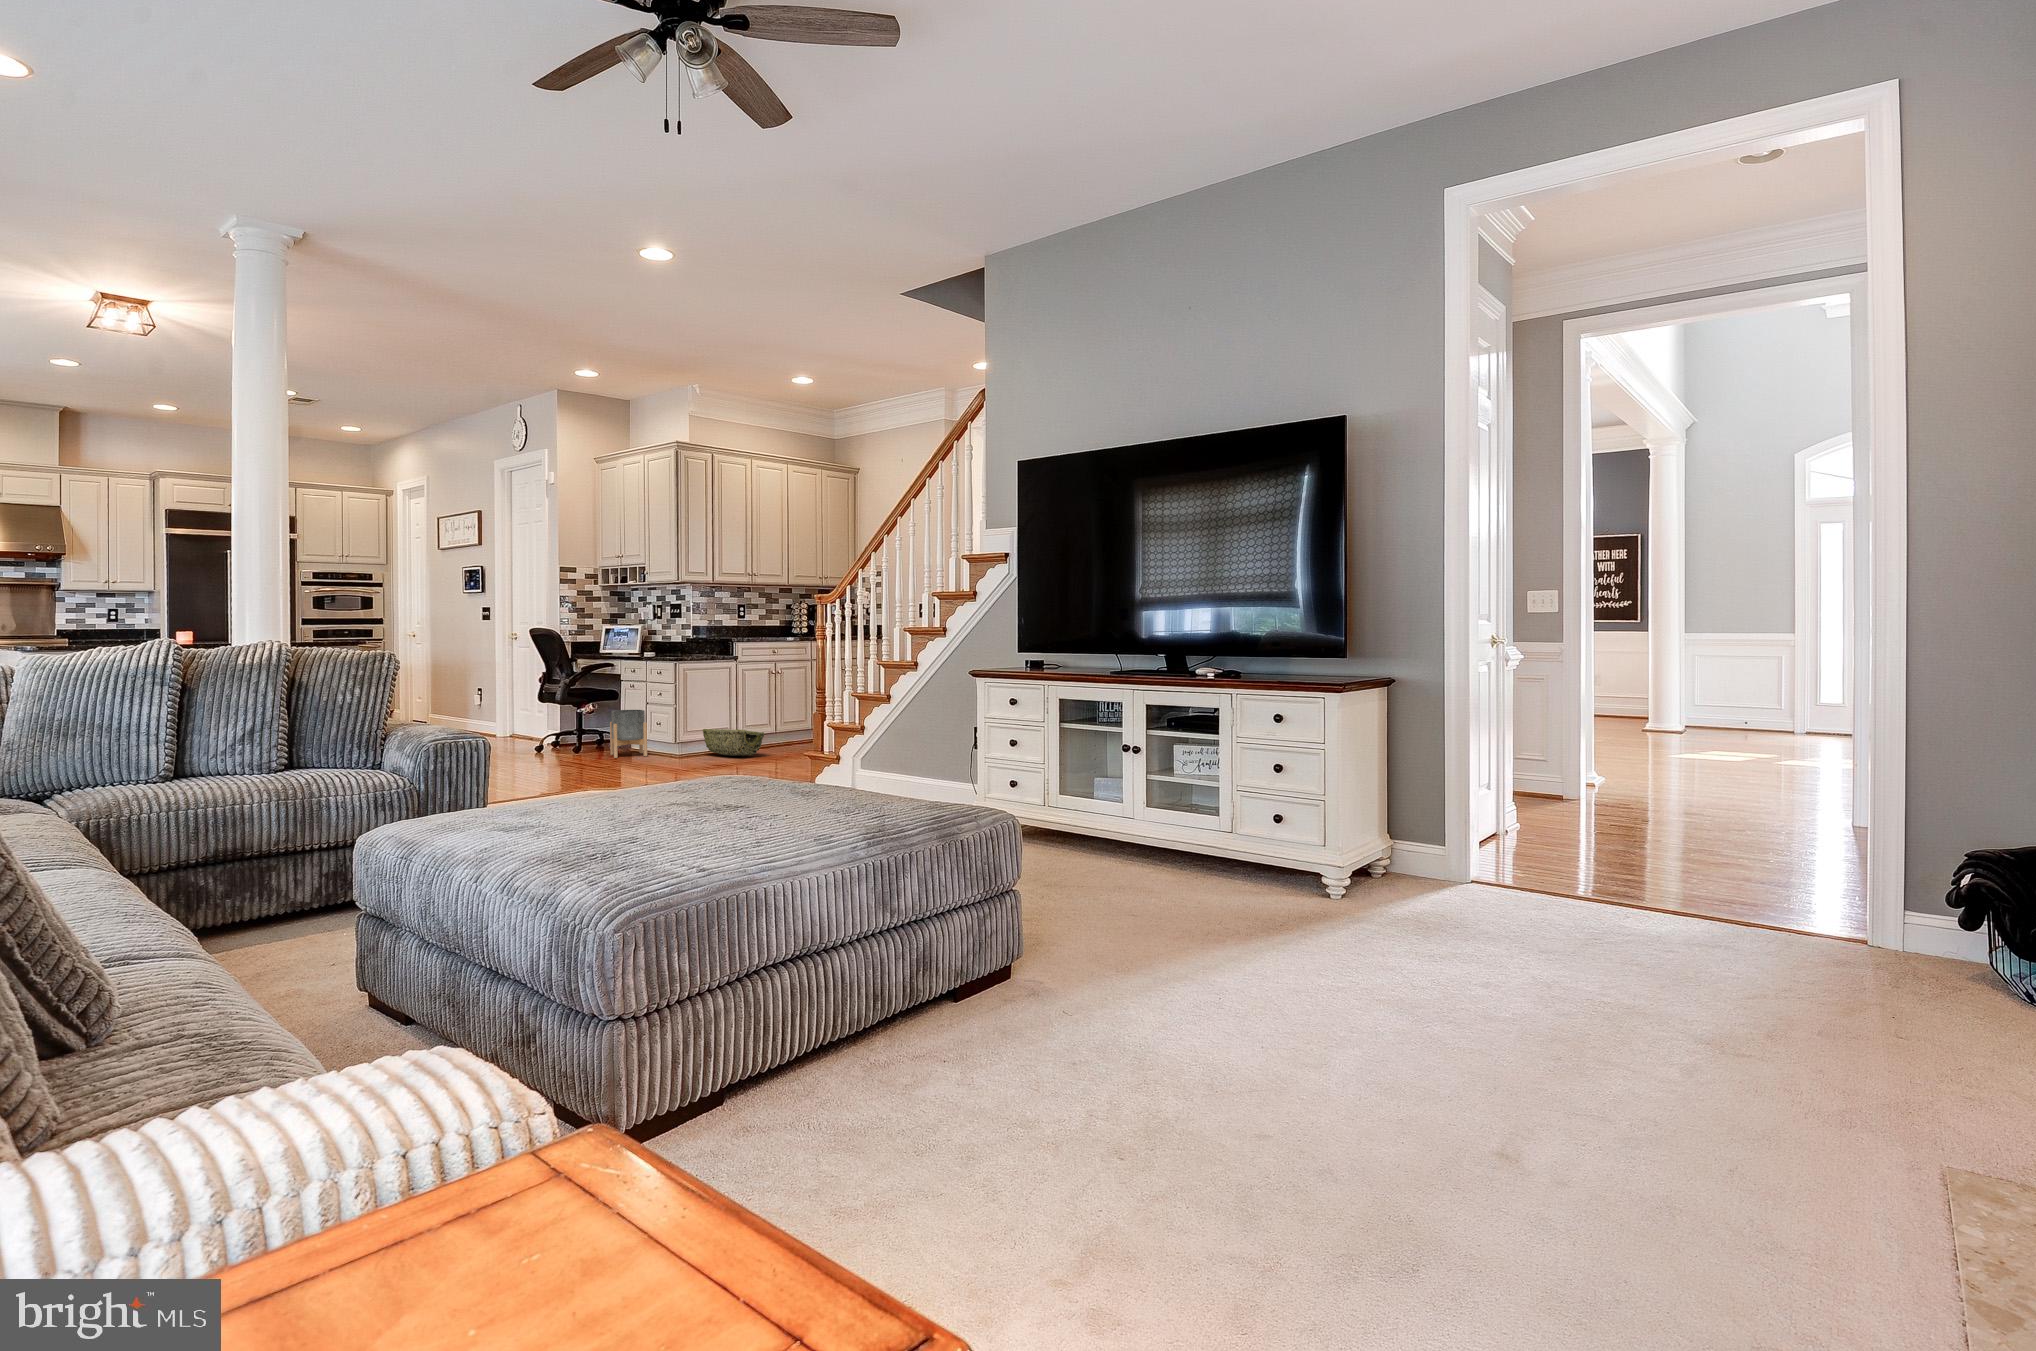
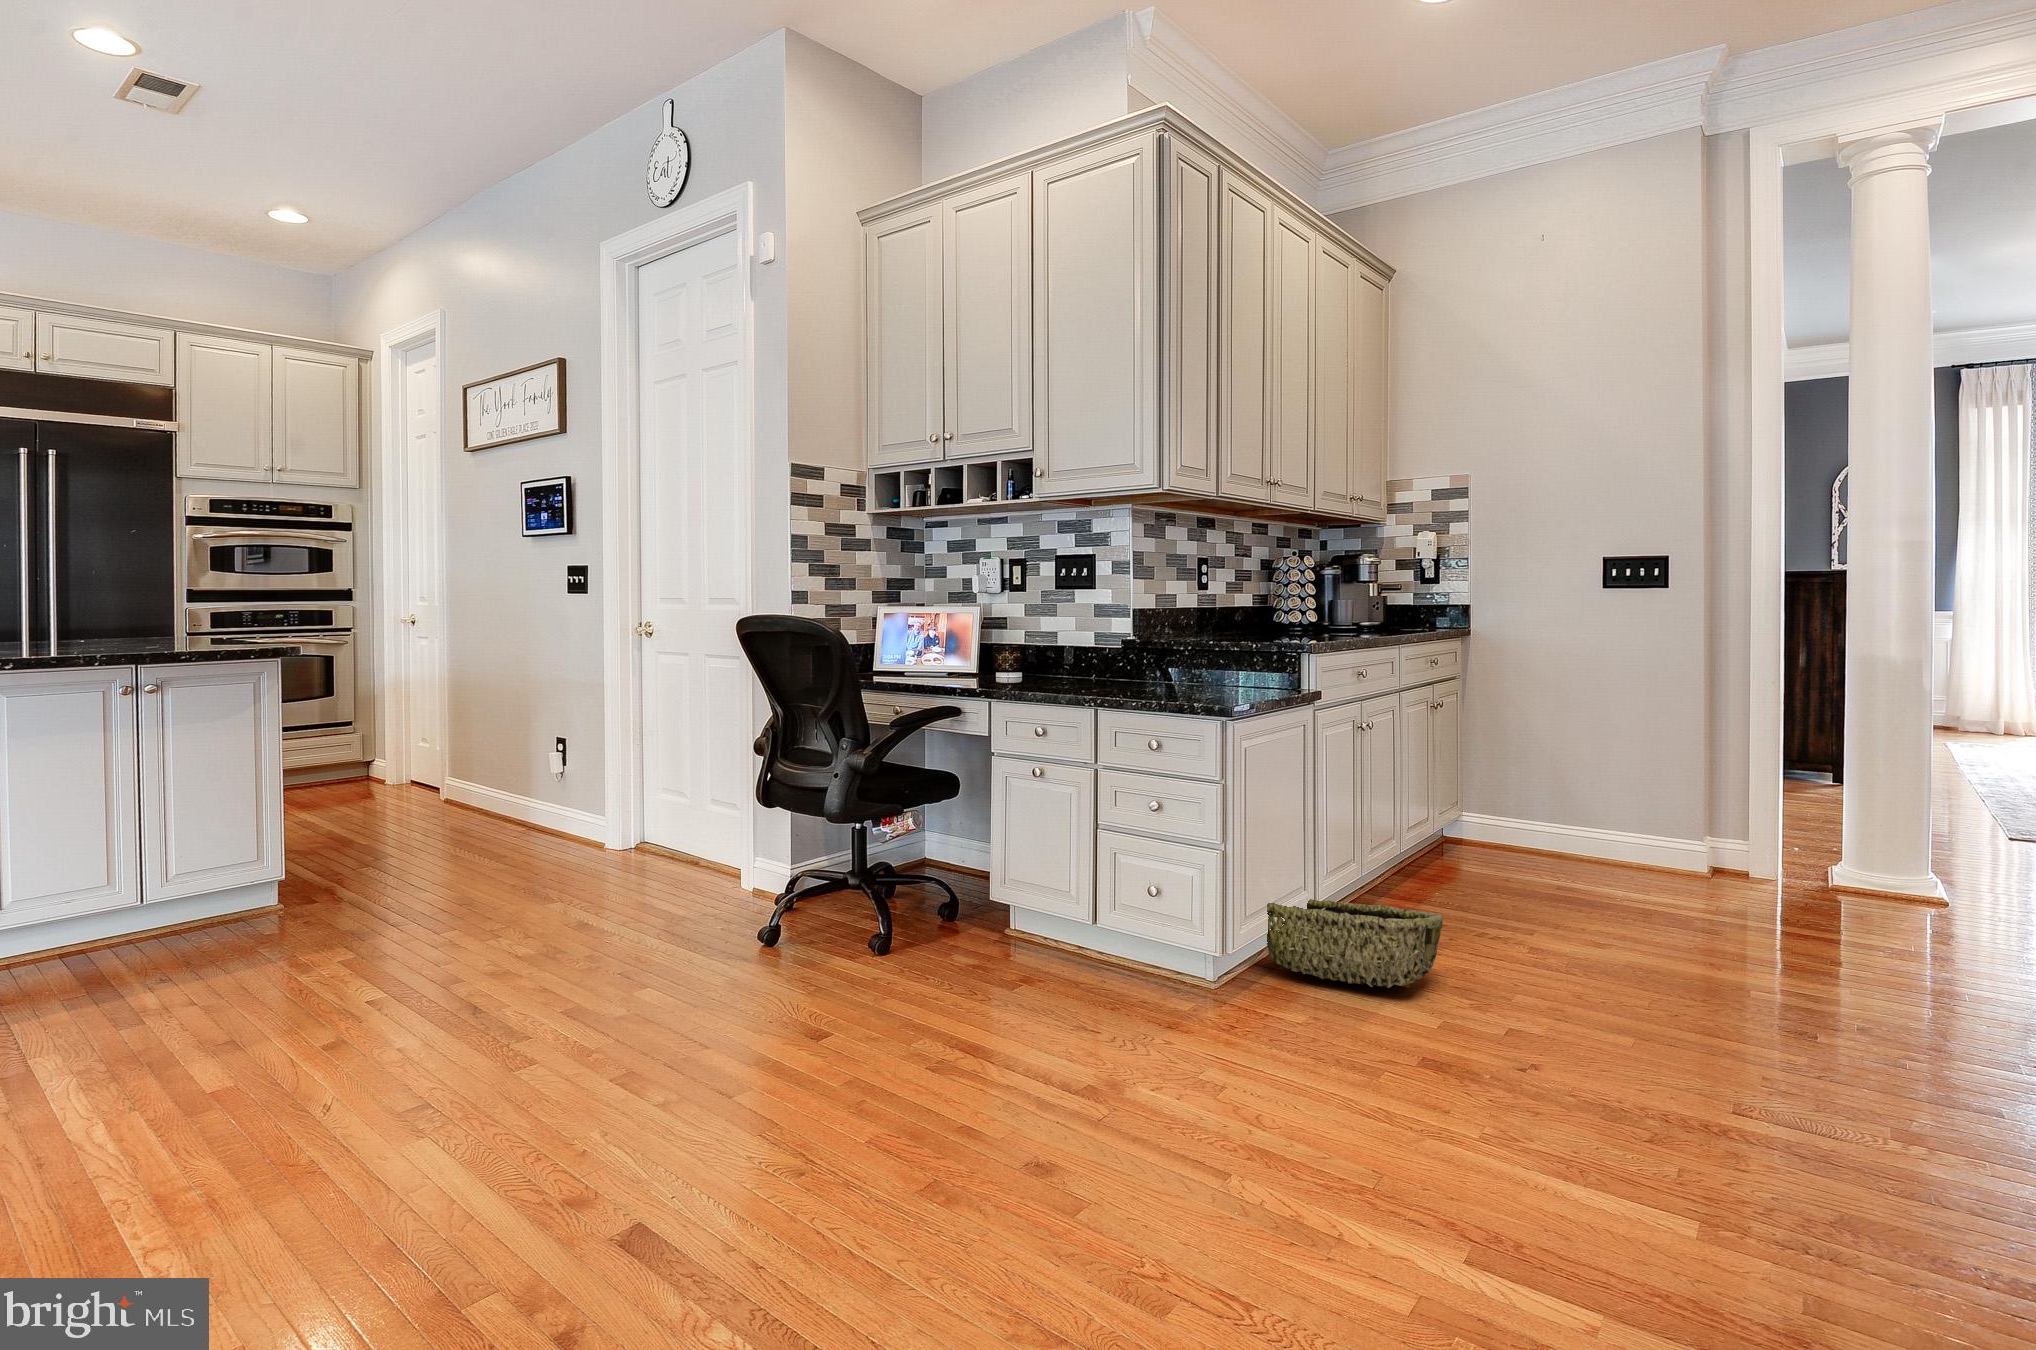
planter: present [610,710,647,758] -> none [998,844,1119,1001]

